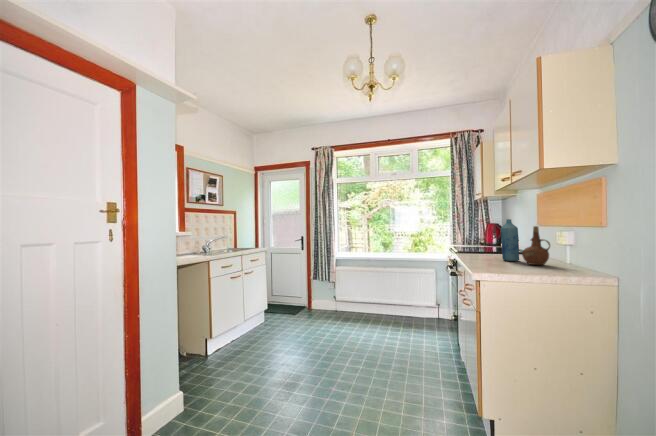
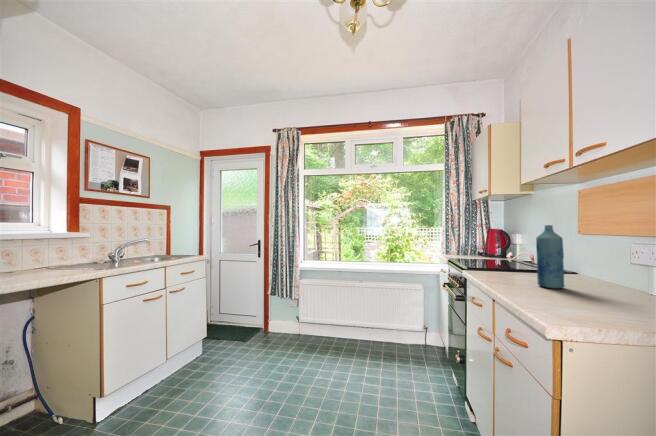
ceramic pitcher: present [522,226,550,265] -> none [577,237,626,300]

